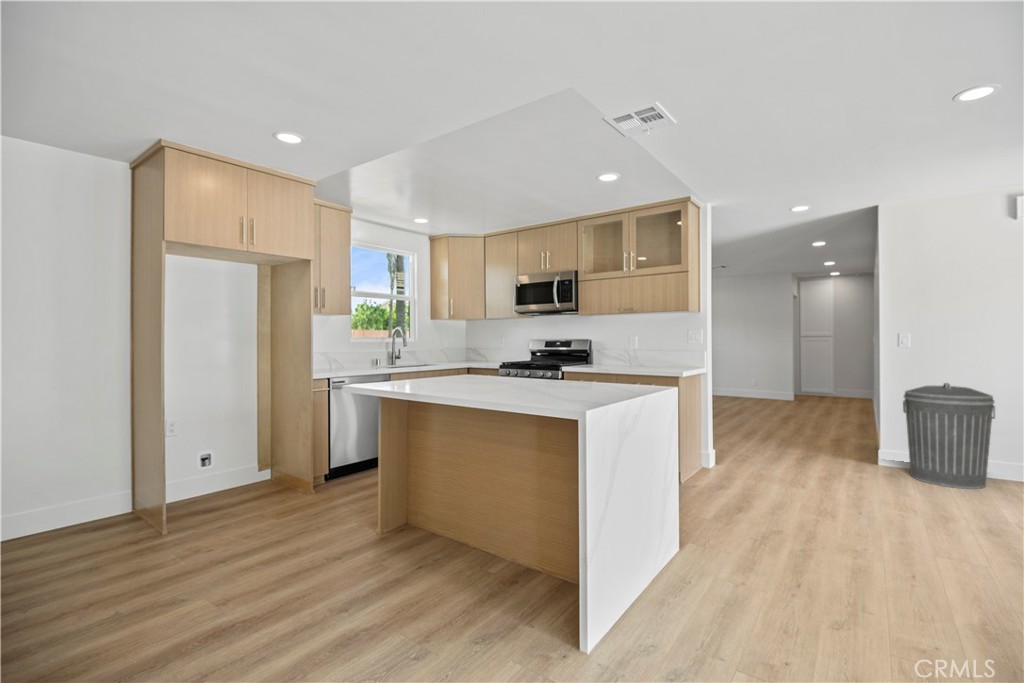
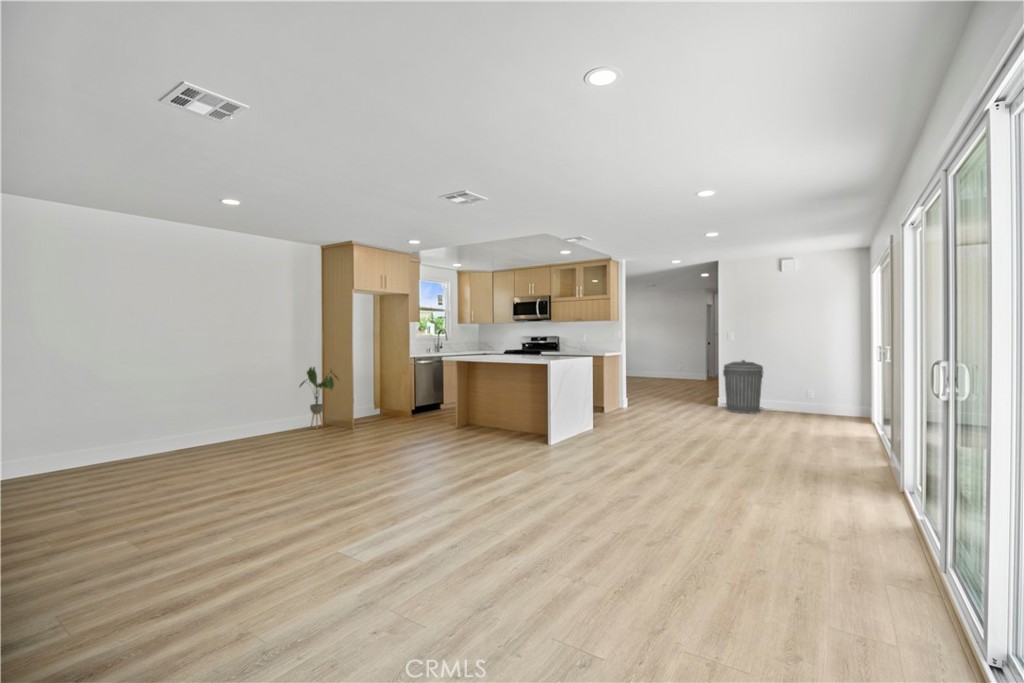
house plant: none [38,405,141,541] -> present [300,367,338,428]

